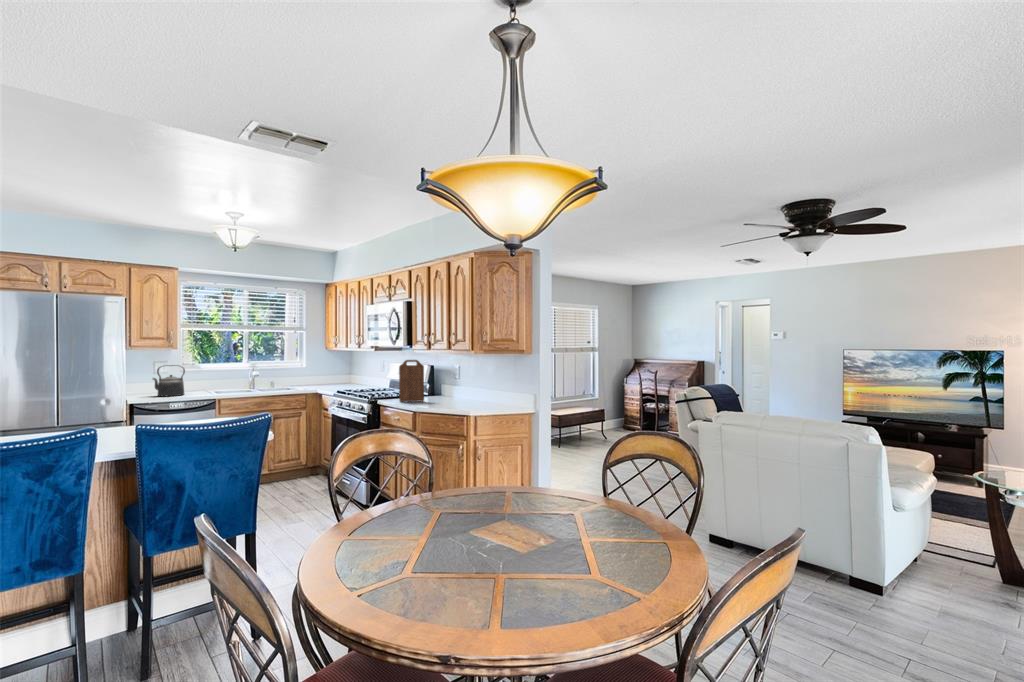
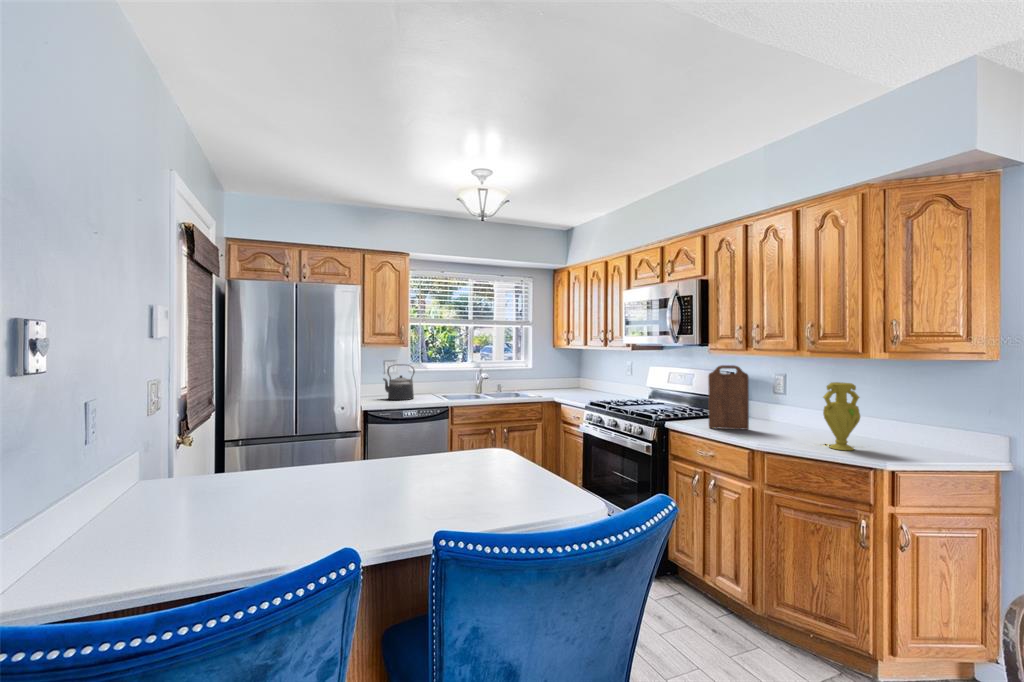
vase: none [451,368,472,408] -> present [823,382,860,450]

